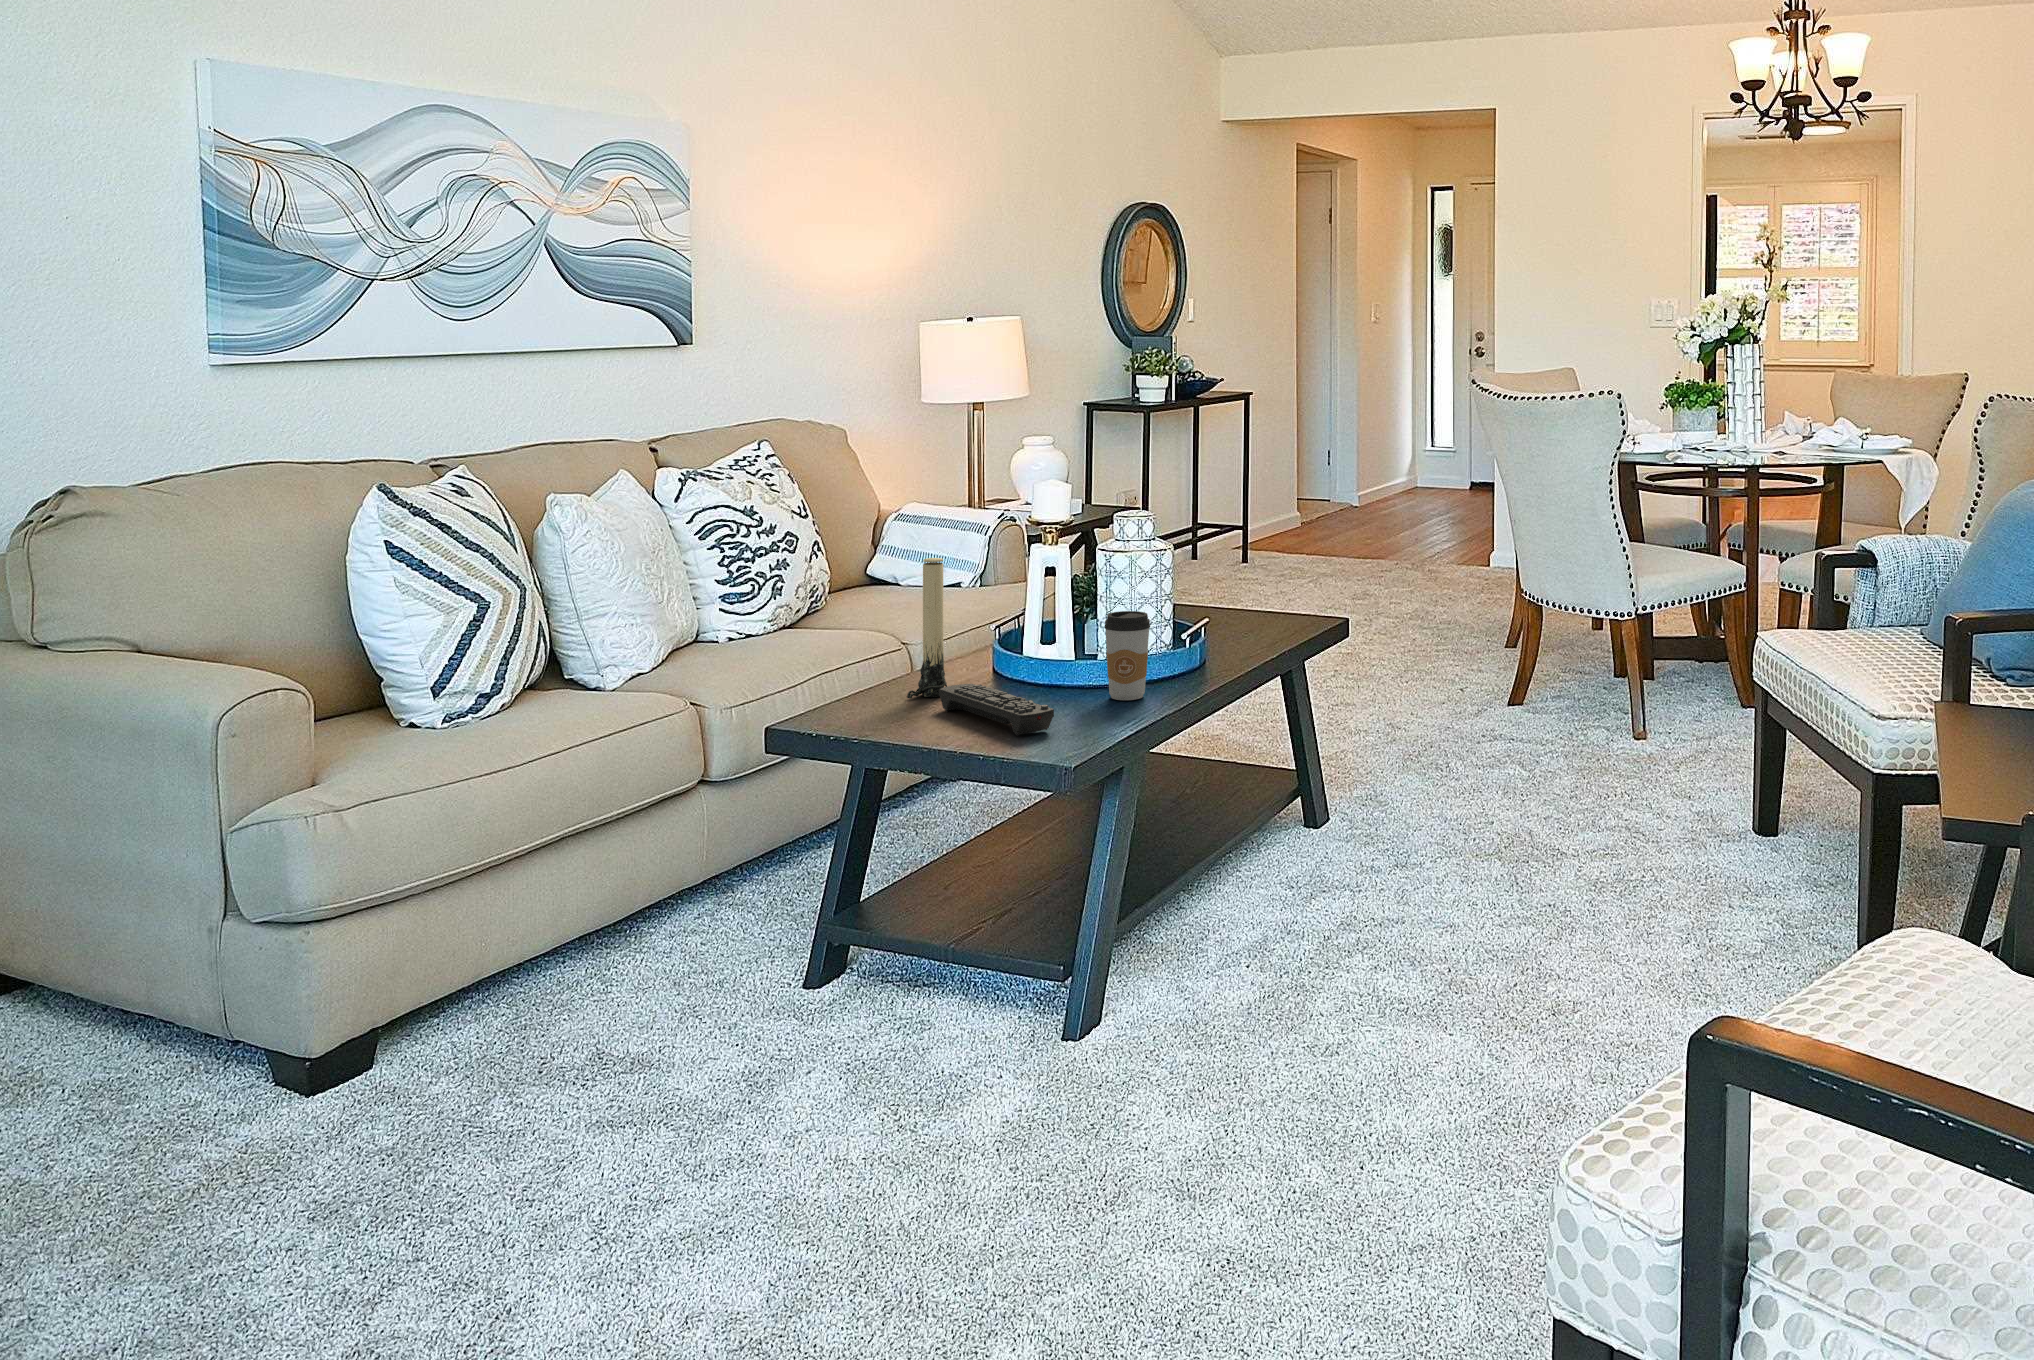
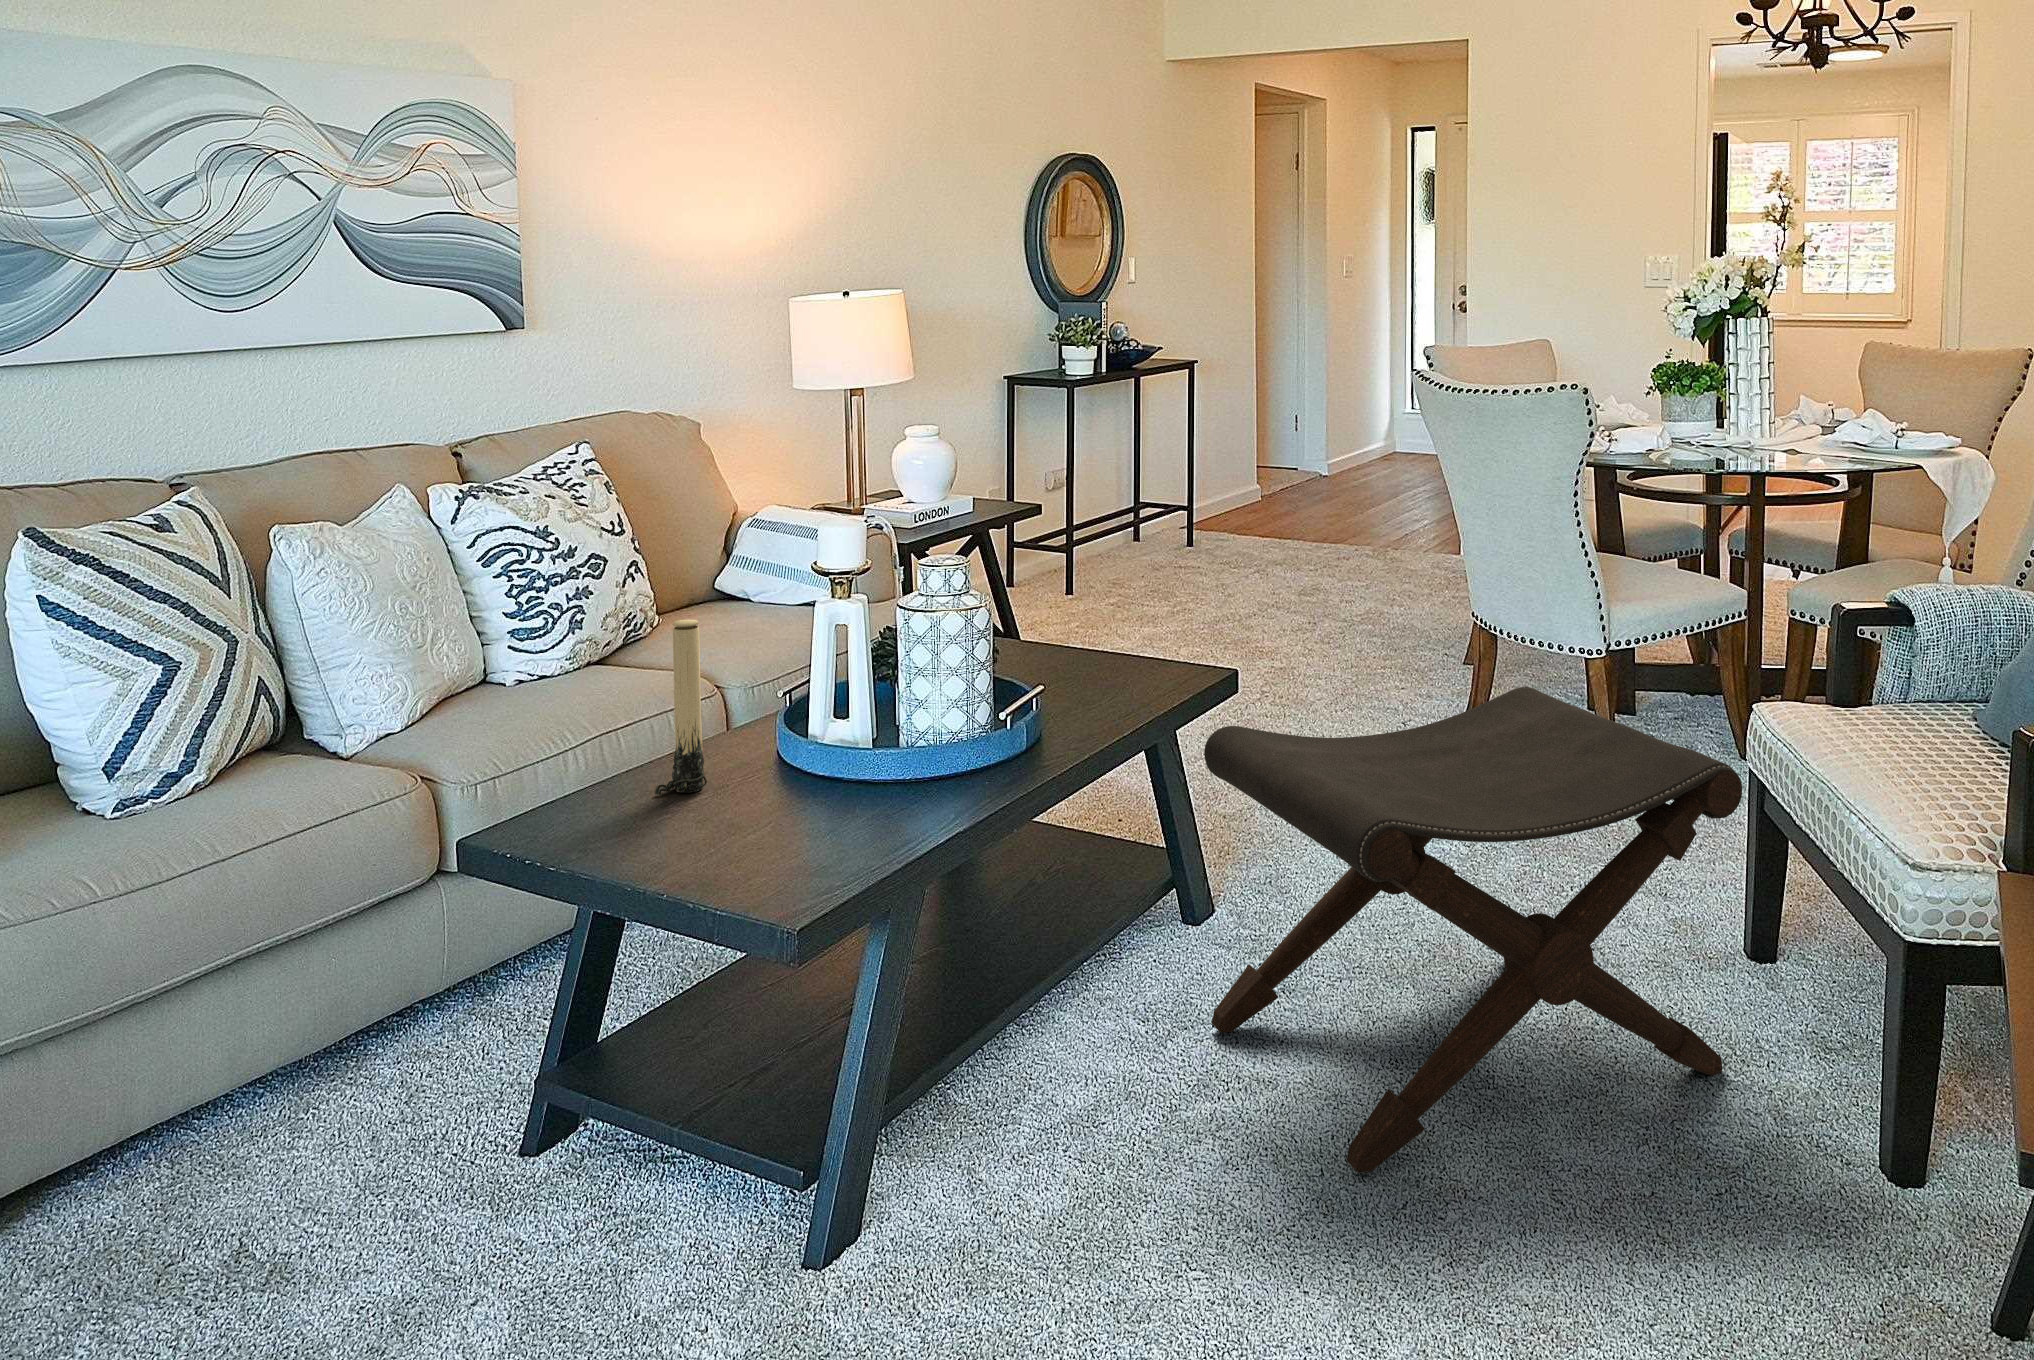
coffee cup: present [1104,611,1150,700] -> none [893,689,952,805]
footstool: none [1339,621,1754,966] -> present [1204,687,1742,1173]
remote control: present [939,684,1054,736] -> none [684,781,806,867]

